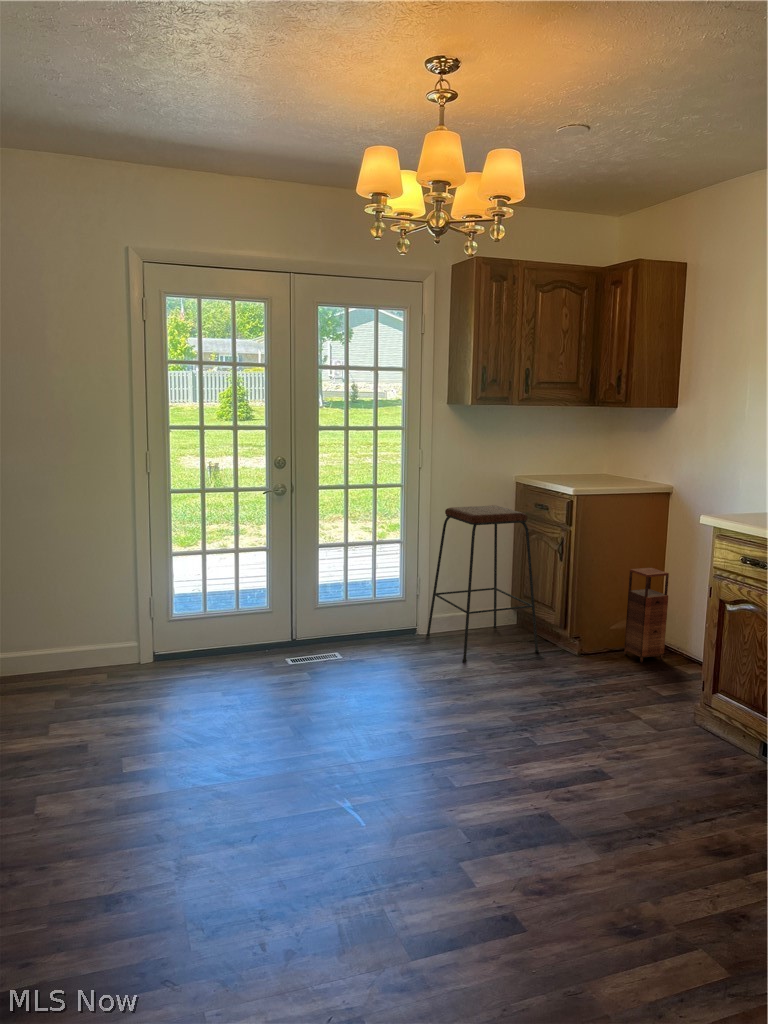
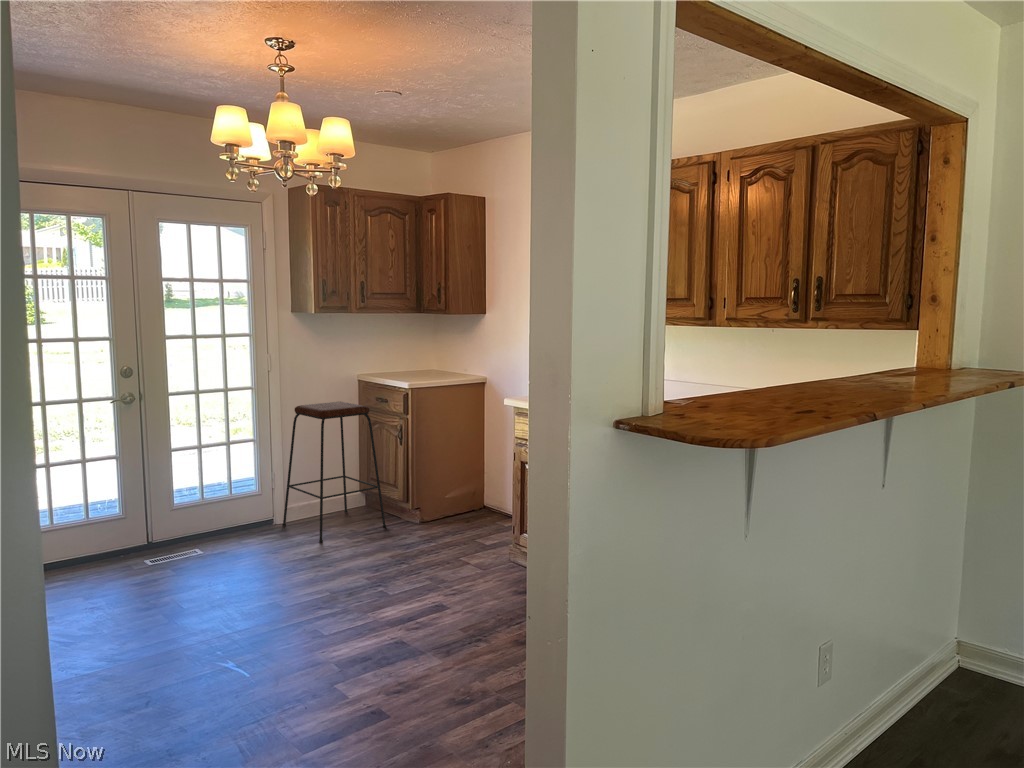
storage cabinet: present [624,567,669,663] -> none [457,445,489,525]

